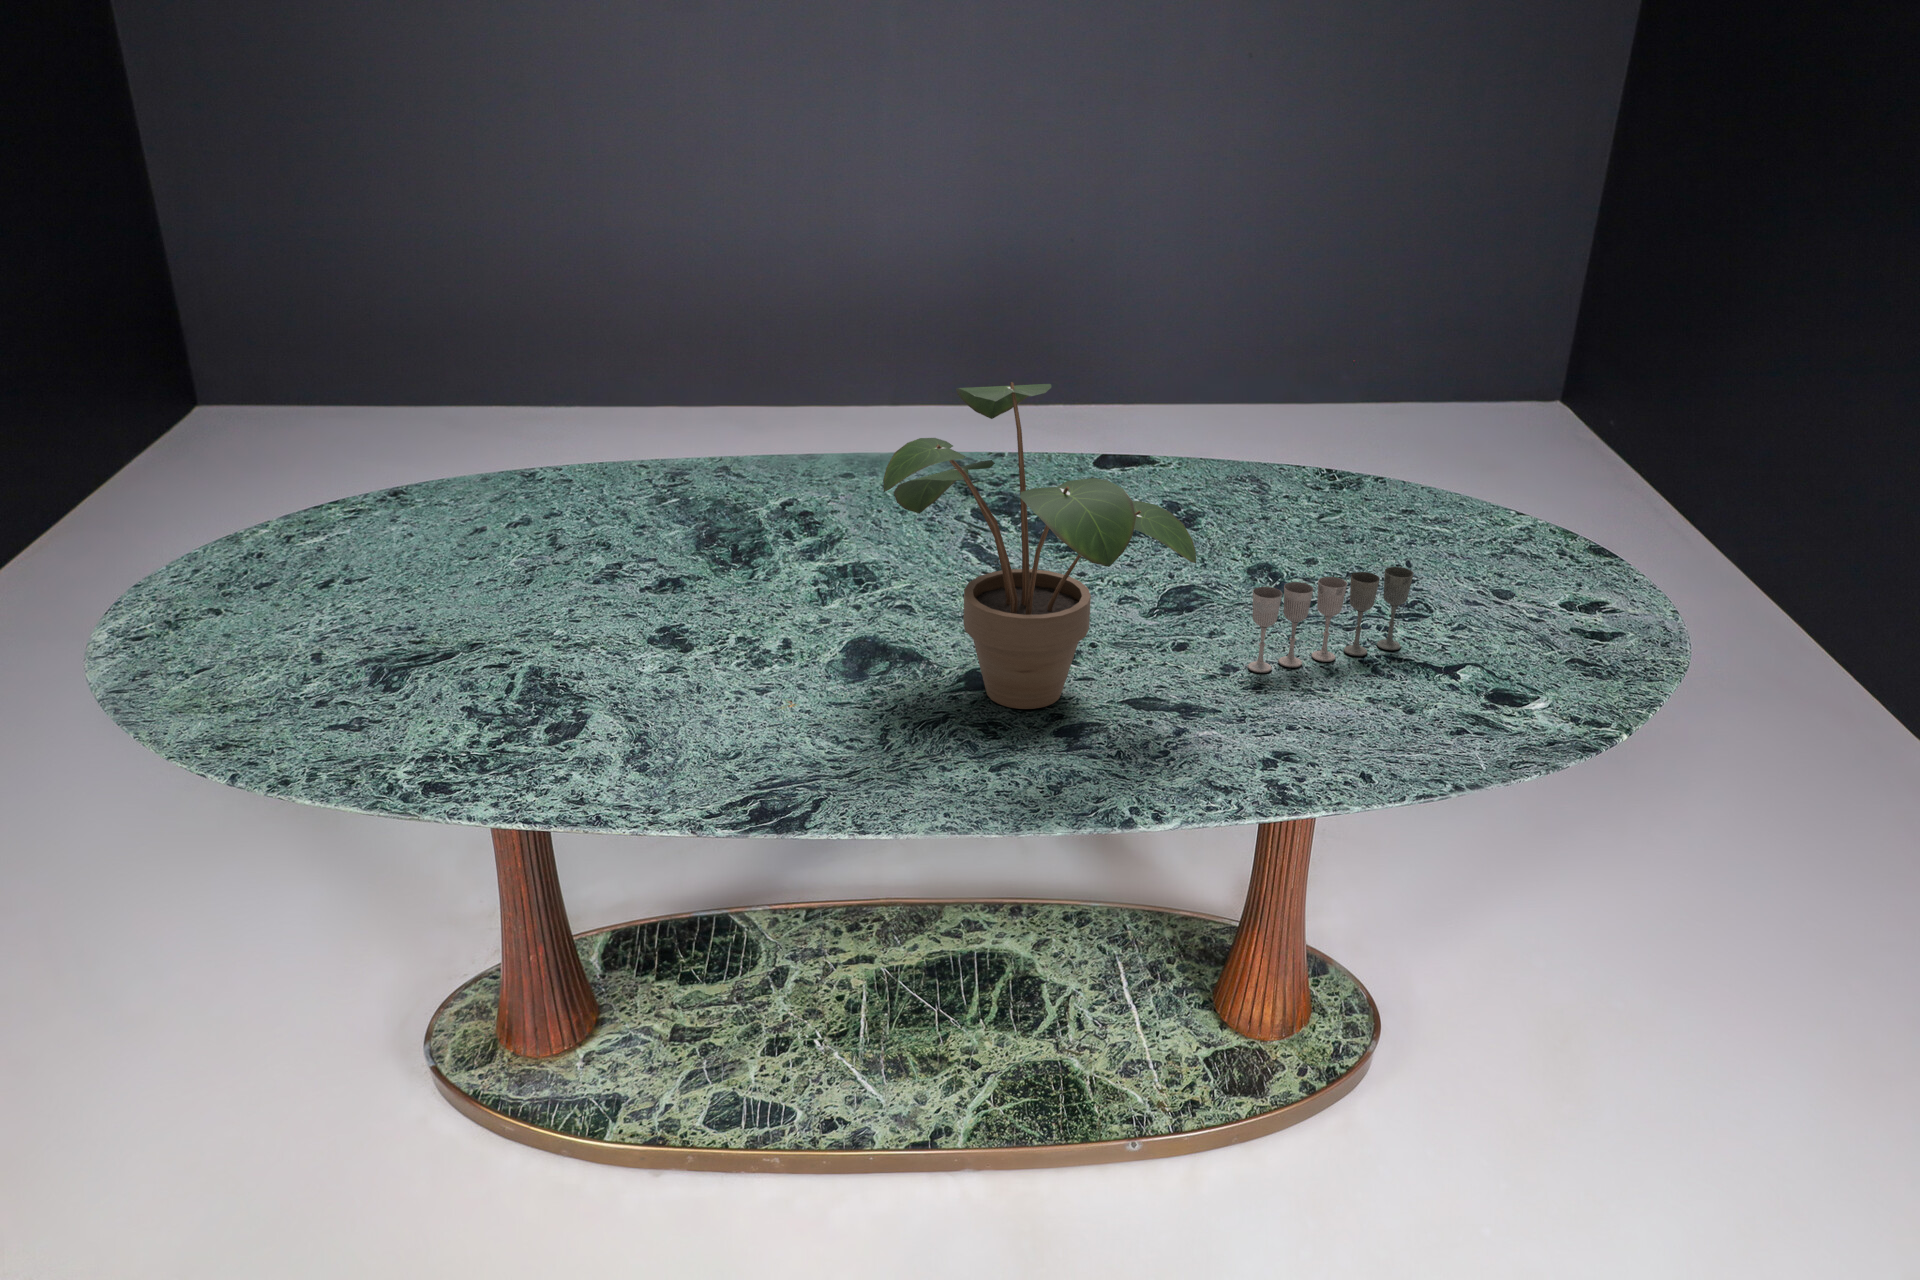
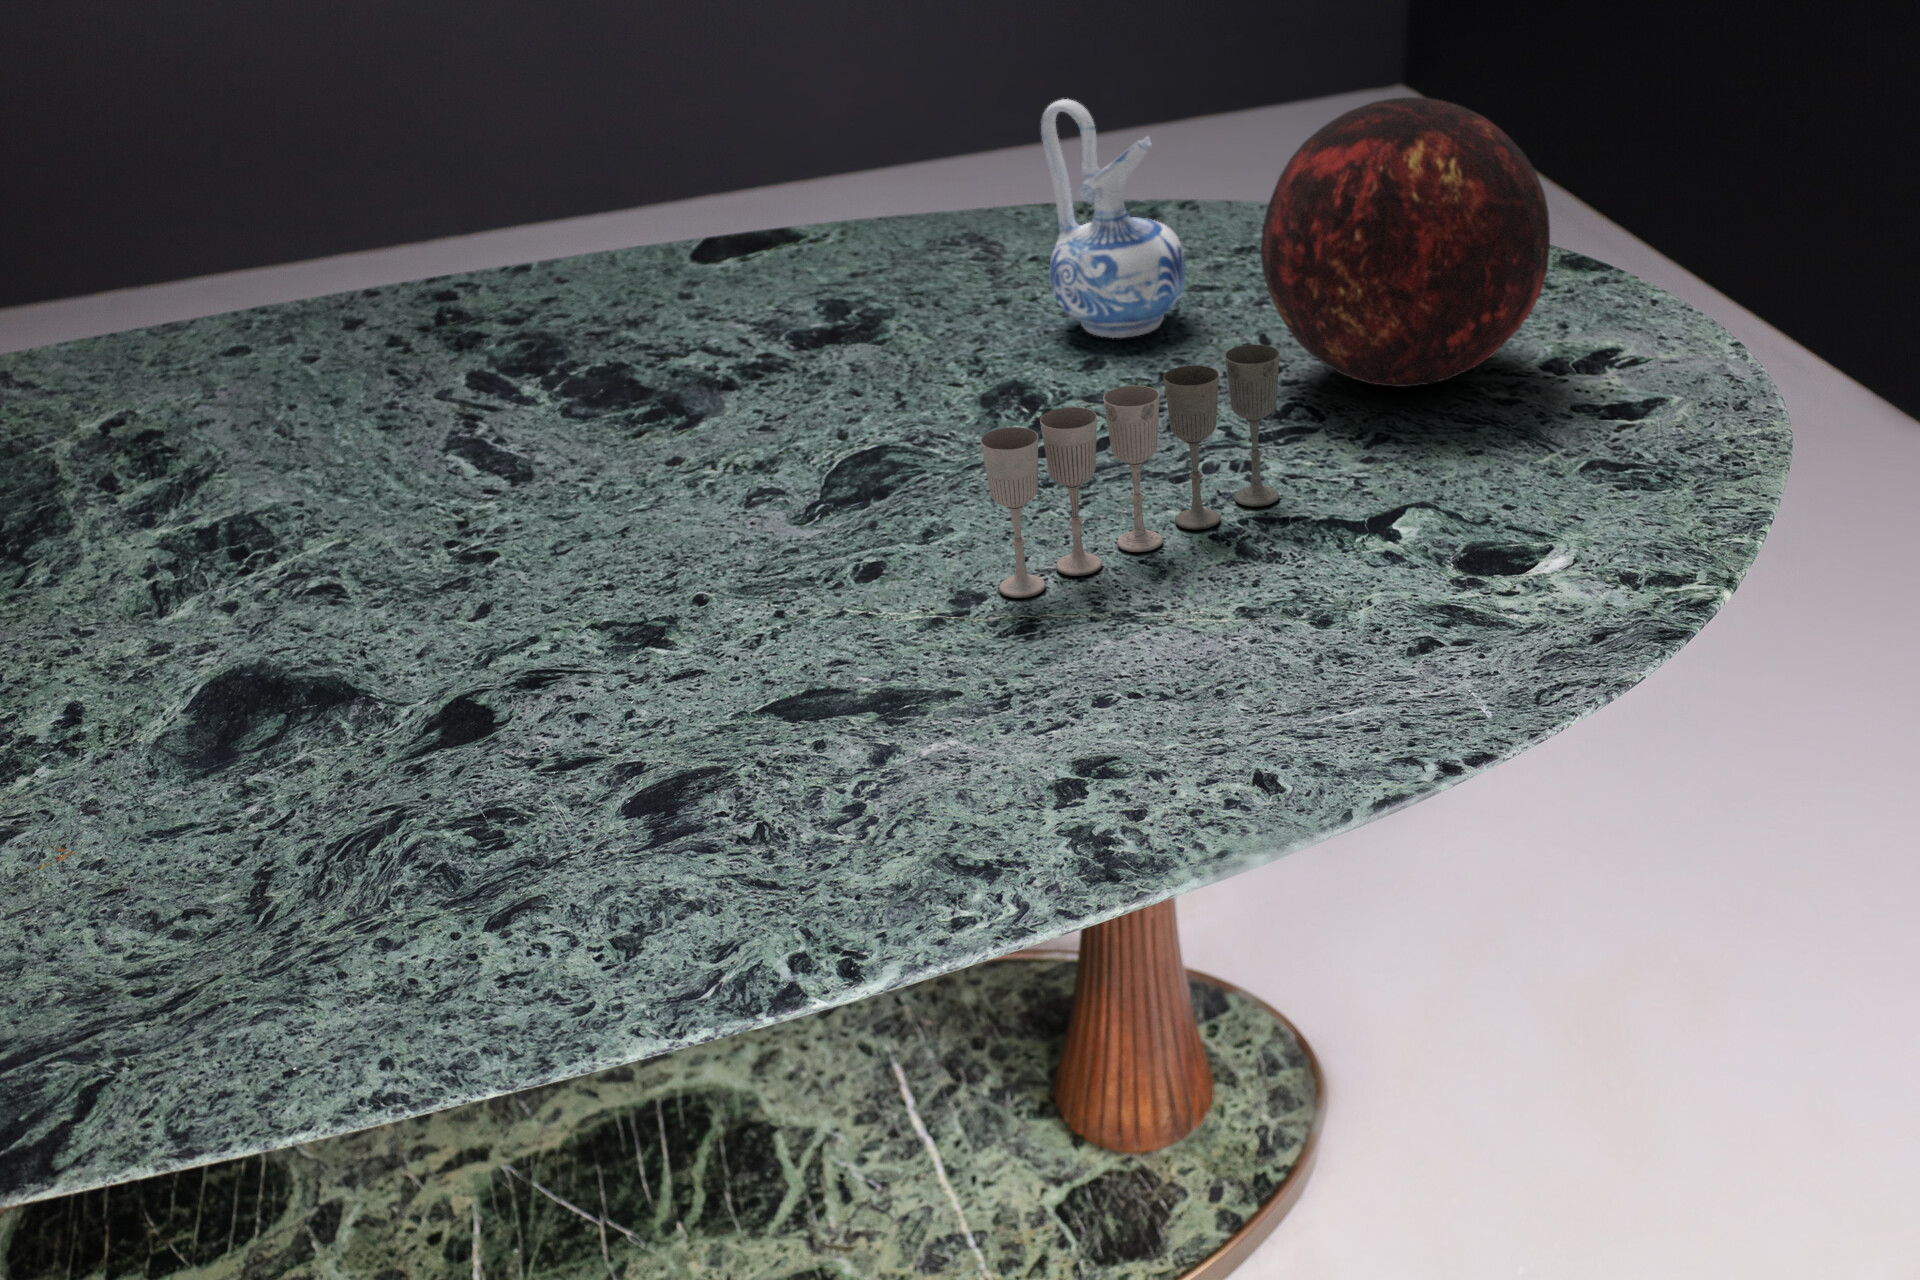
potted plant: present [883,382,1196,709] -> none [122,86,848,769]
ceramic pitcher: none [1298,419,1374,550] -> present [1041,99,1186,338]
decorative orb: none [1415,451,1575,603] -> present [1261,97,1550,387]

